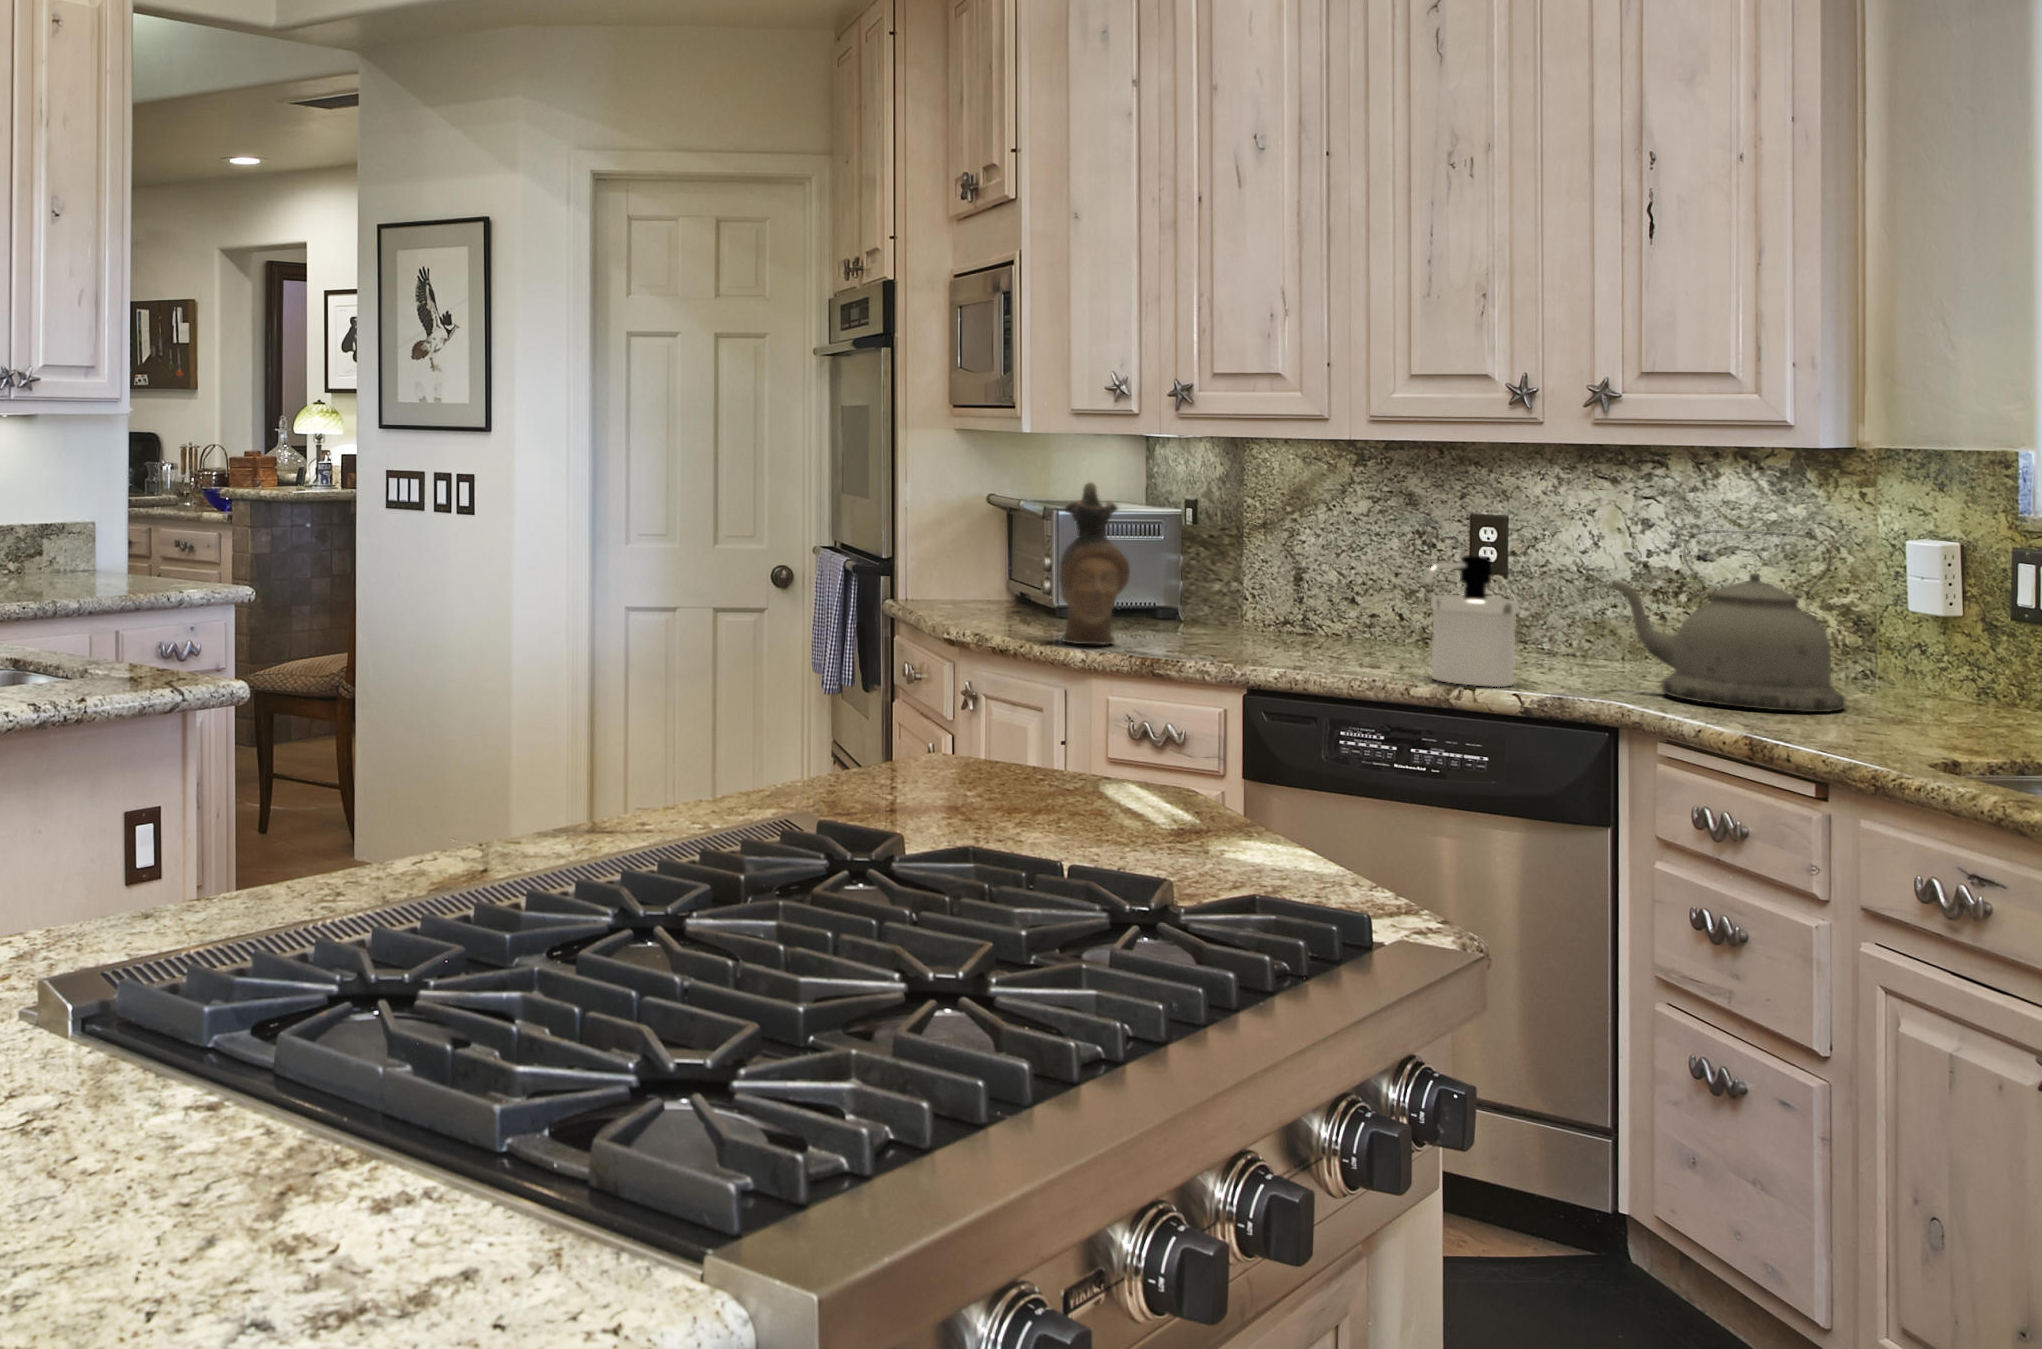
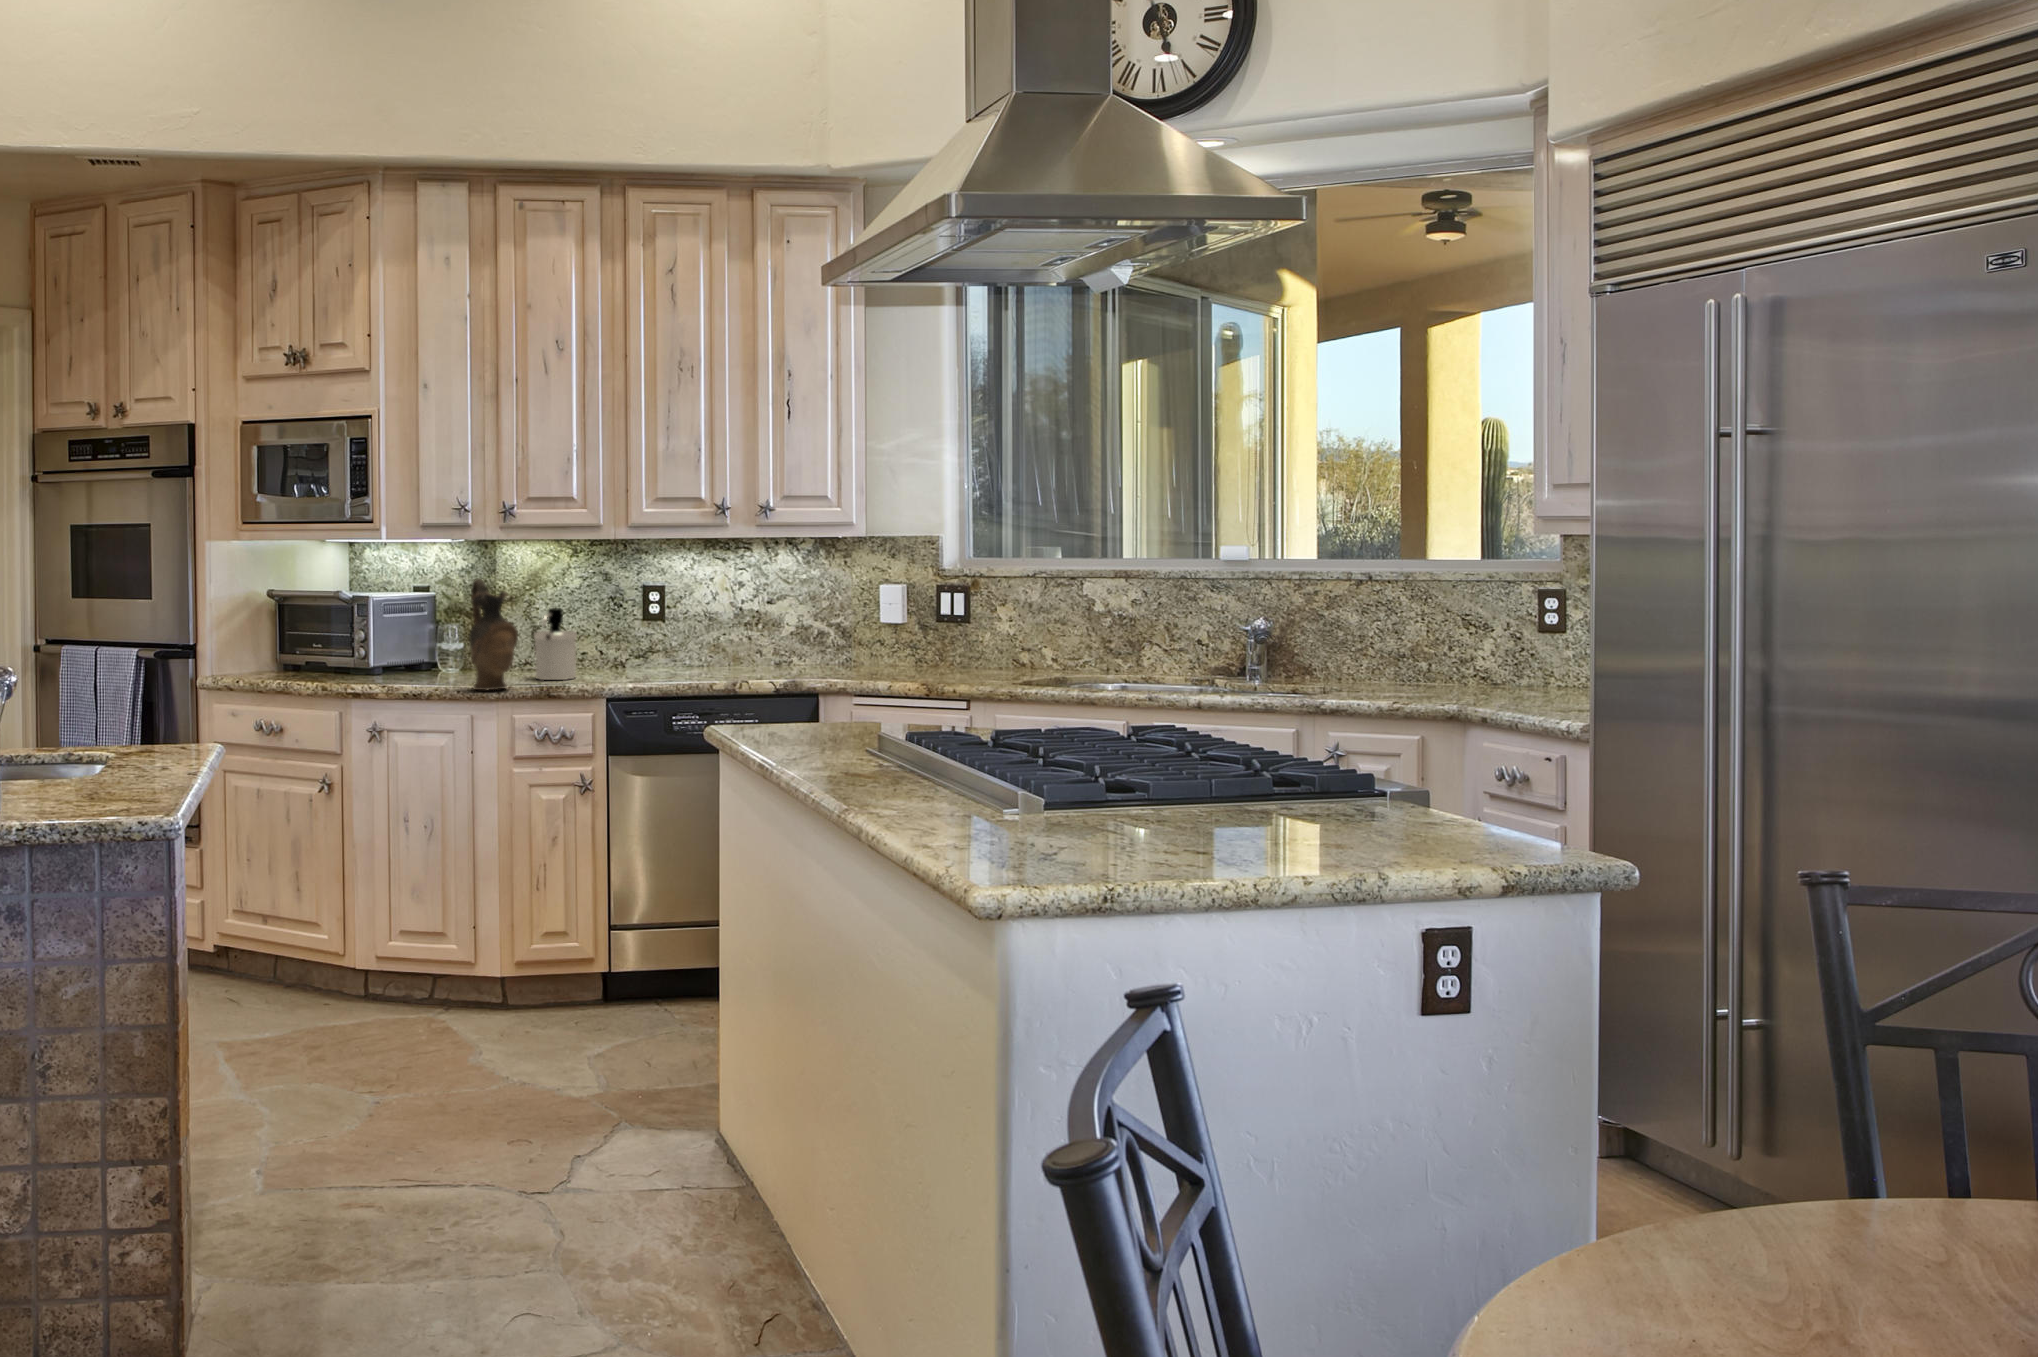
kettle: present [1611,531,1846,712] -> none [788,587,889,678]
soap dispenser: present [1424,555,1519,687] -> present [534,608,577,680]

